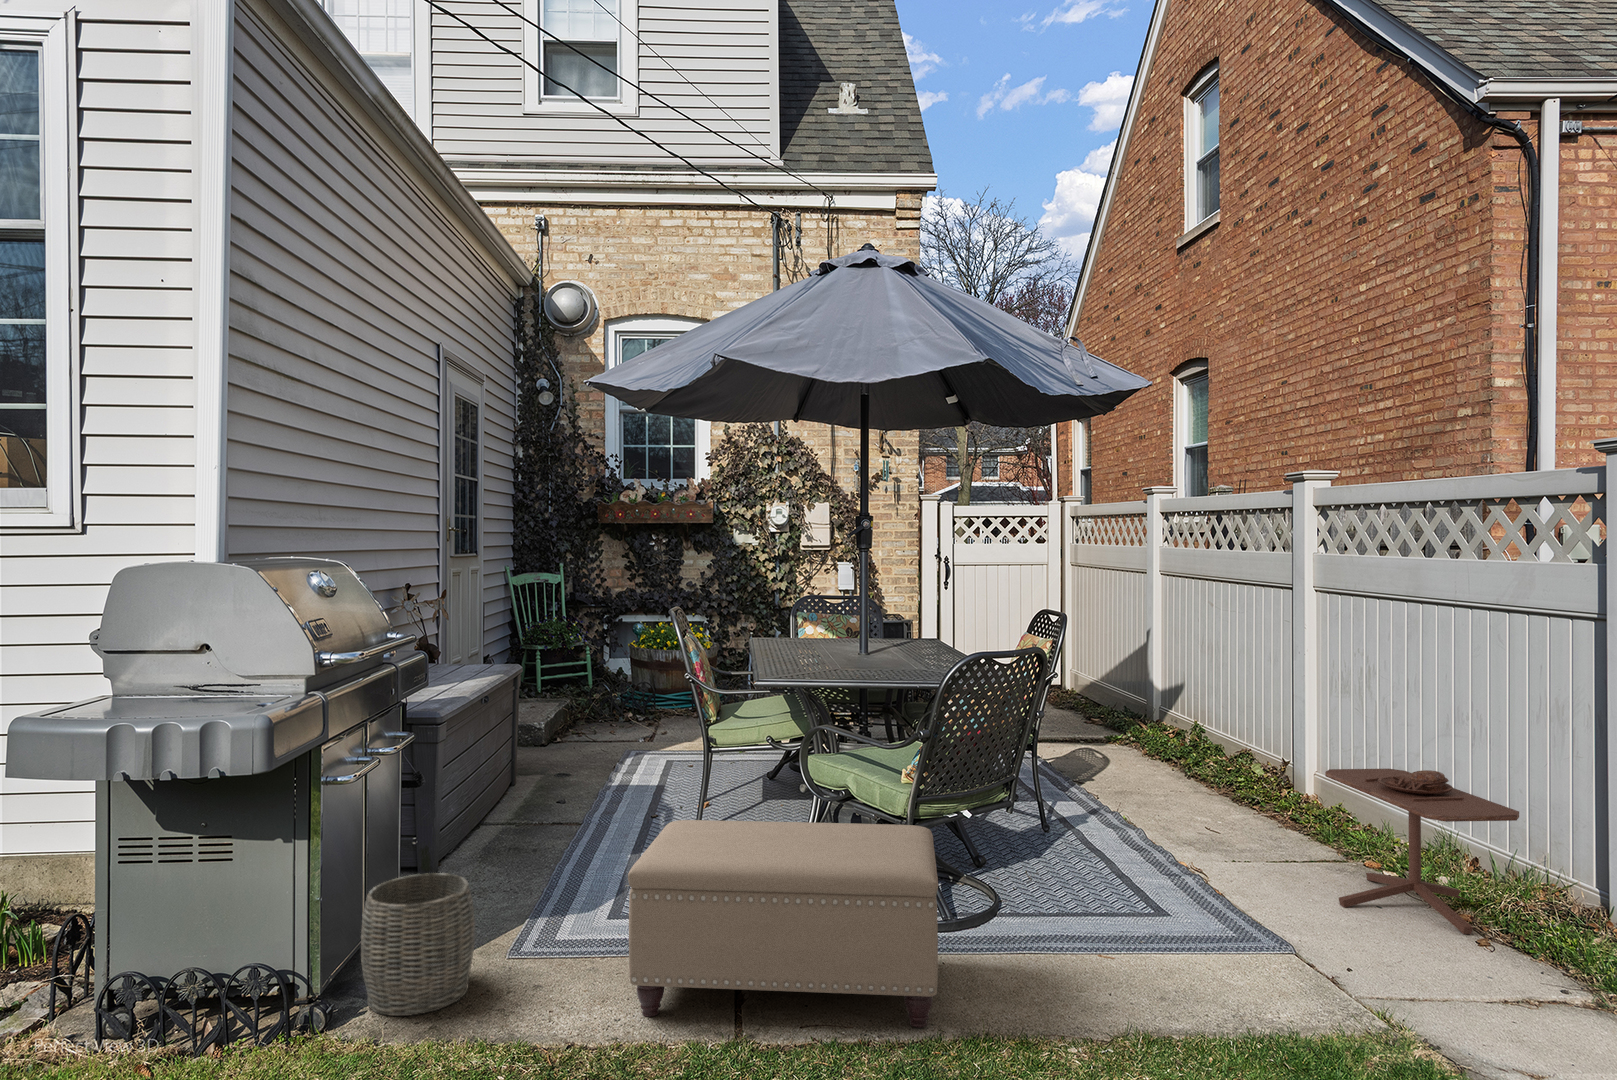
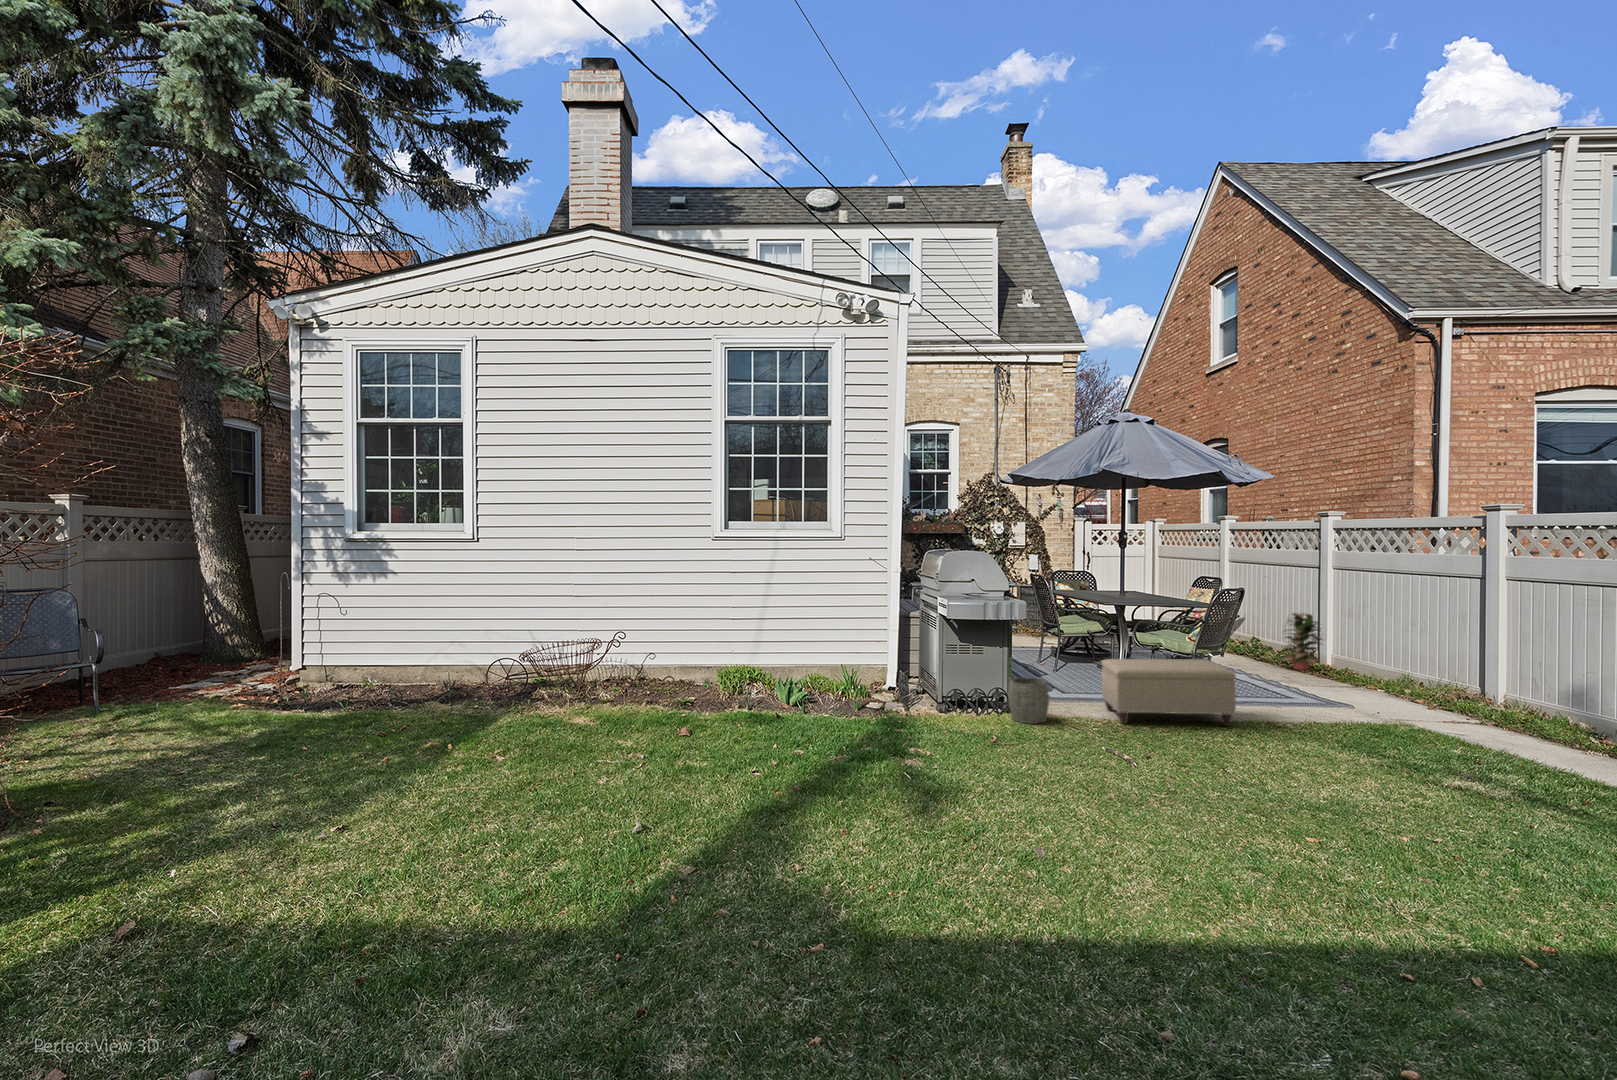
decorative plant: none [1206,690,1298,815] -> present [1283,613,1323,670]
side table: present [1325,769,1519,934] -> none [1354,642,1448,705]

